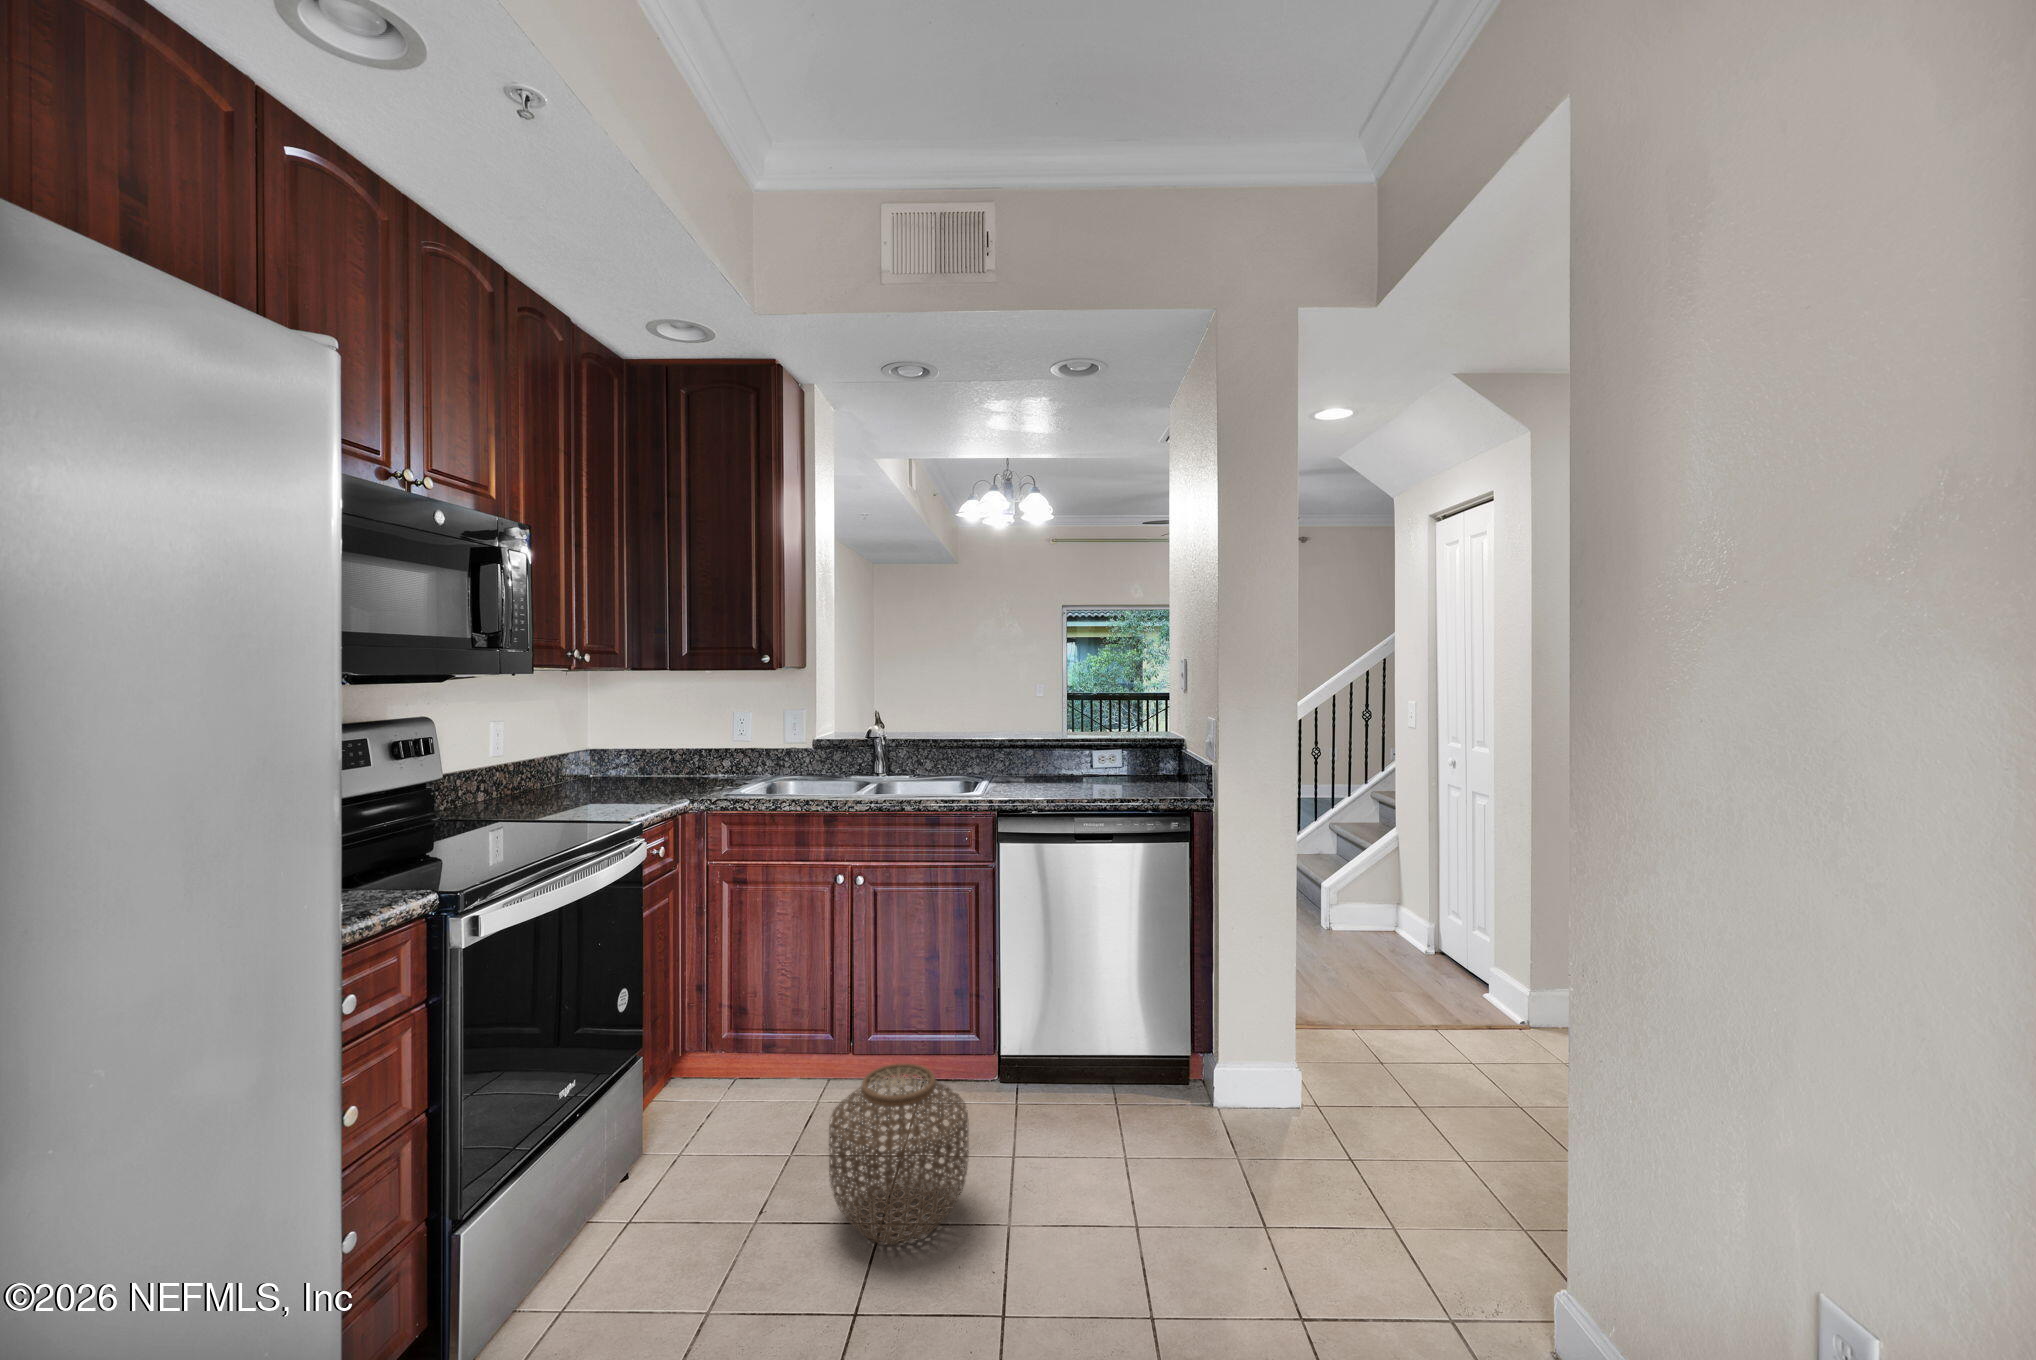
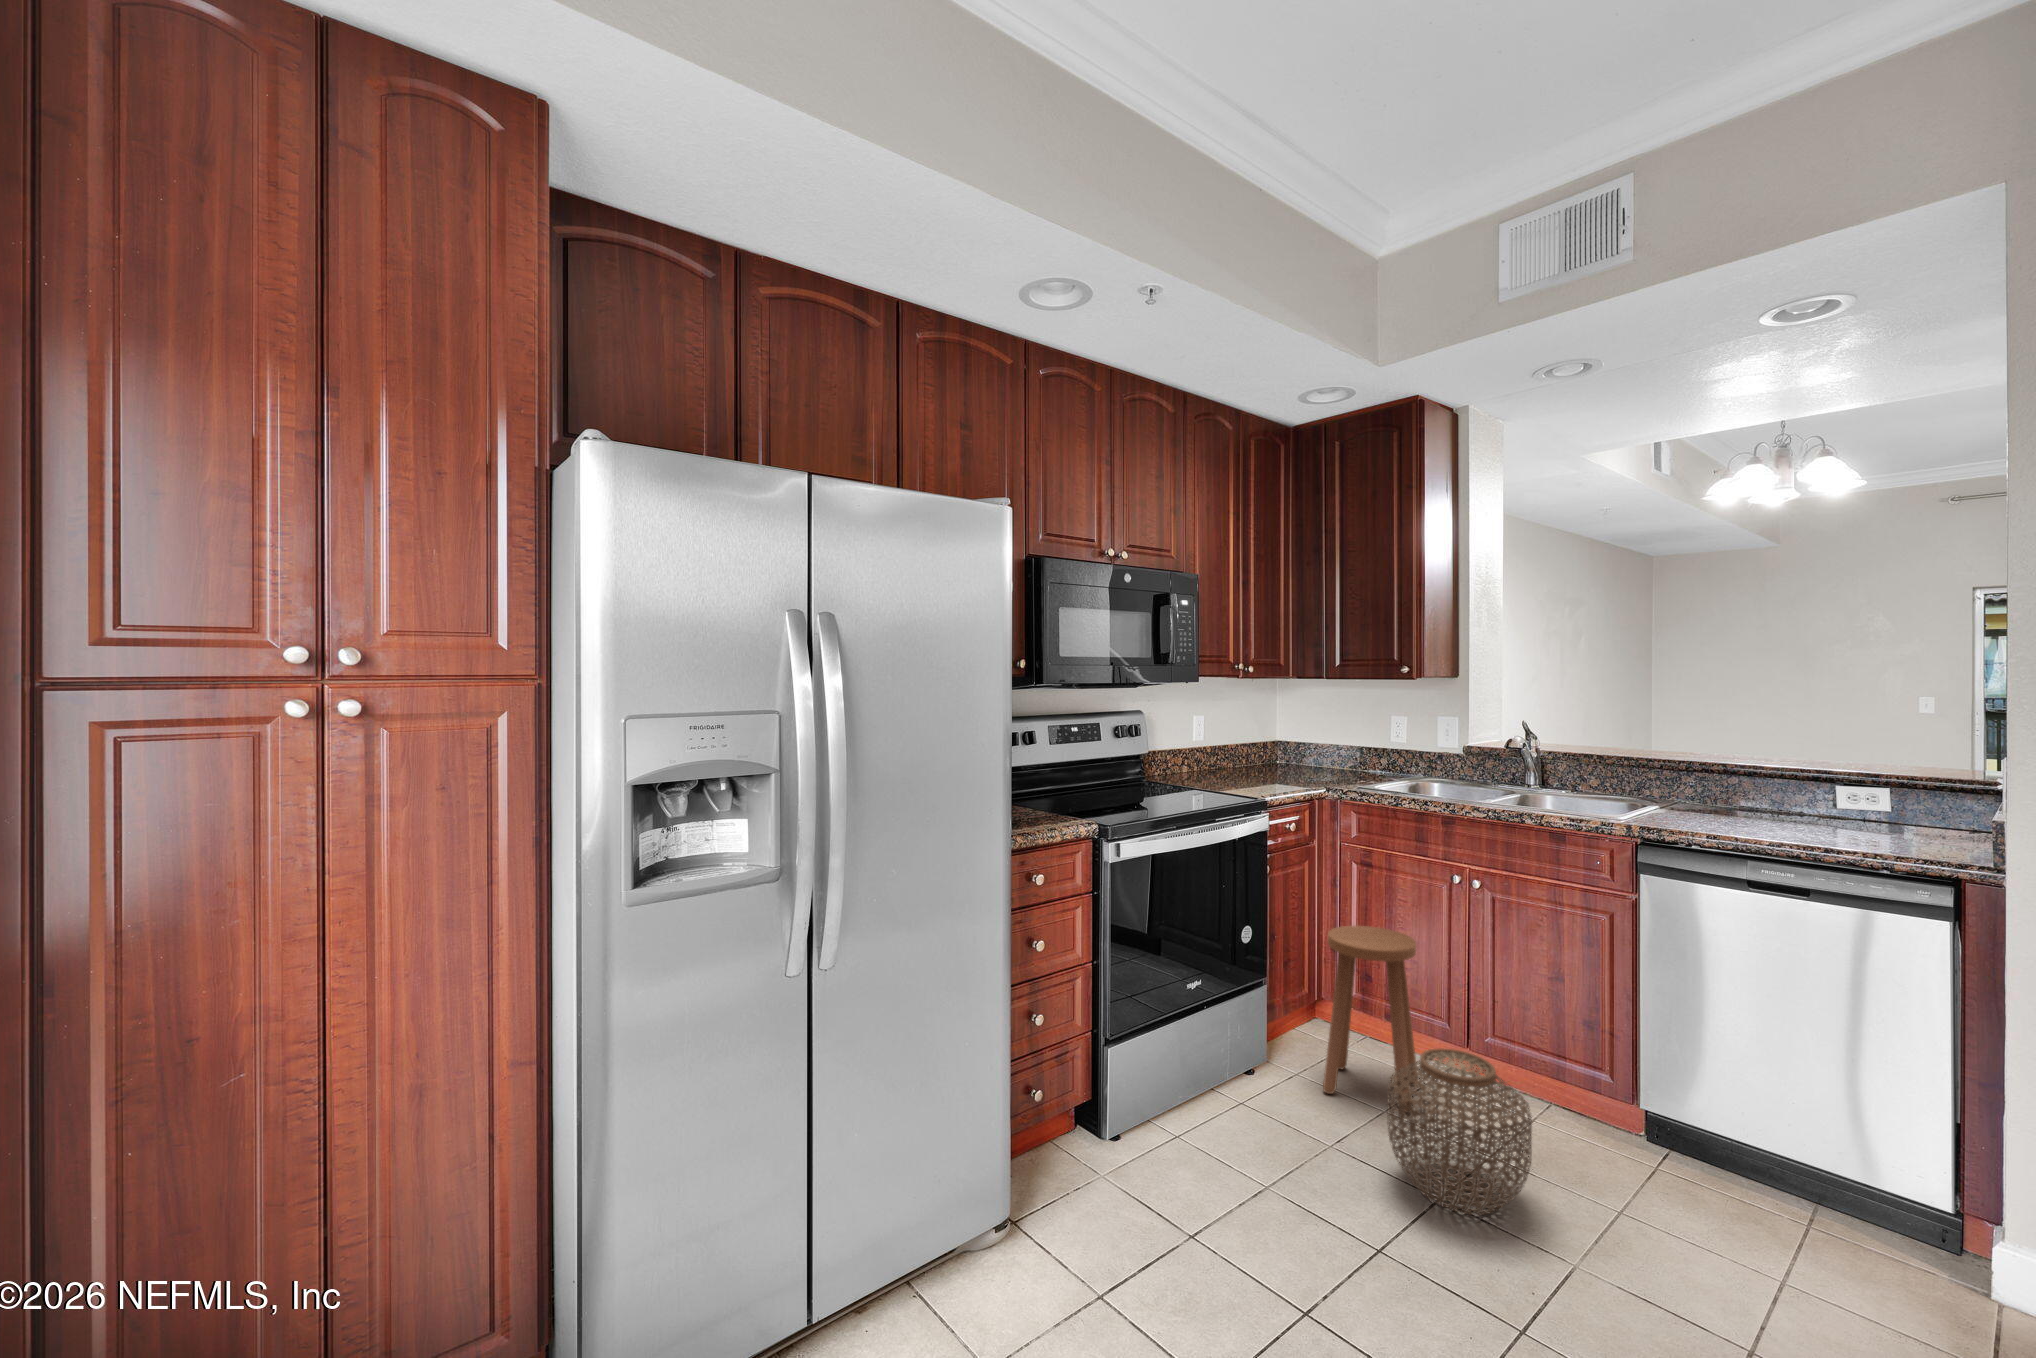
stool: none [717,950,820,1167] -> present [1323,926,1418,1112]

